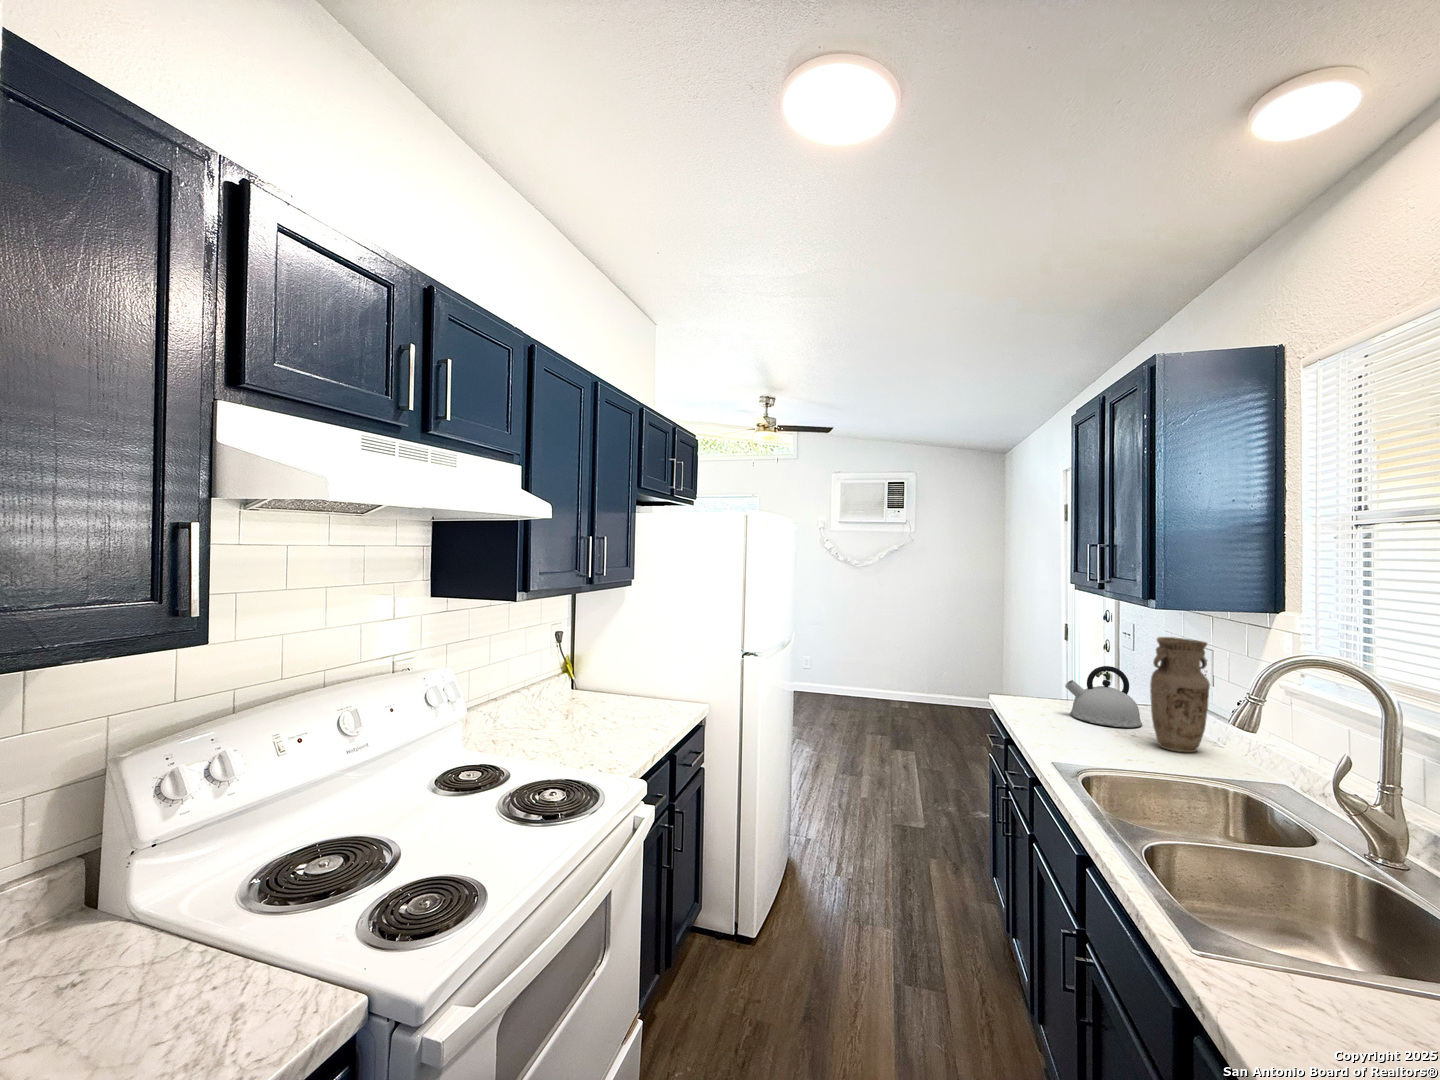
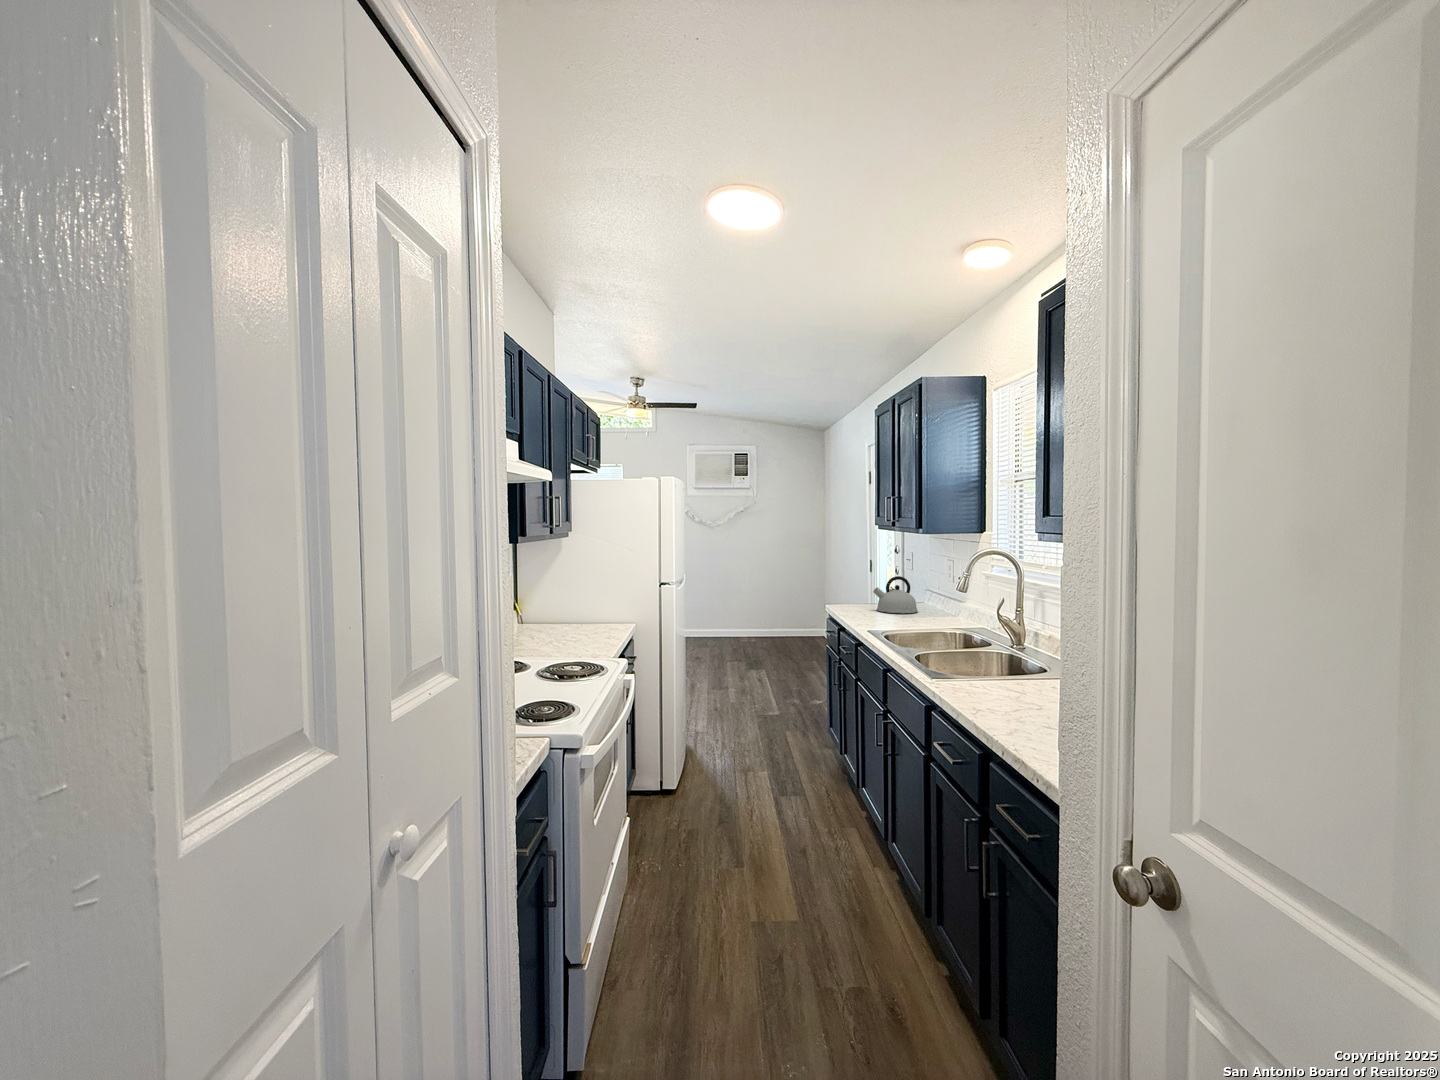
vase: present [1150,637,1210,752] -> none [921,553,952,621]

